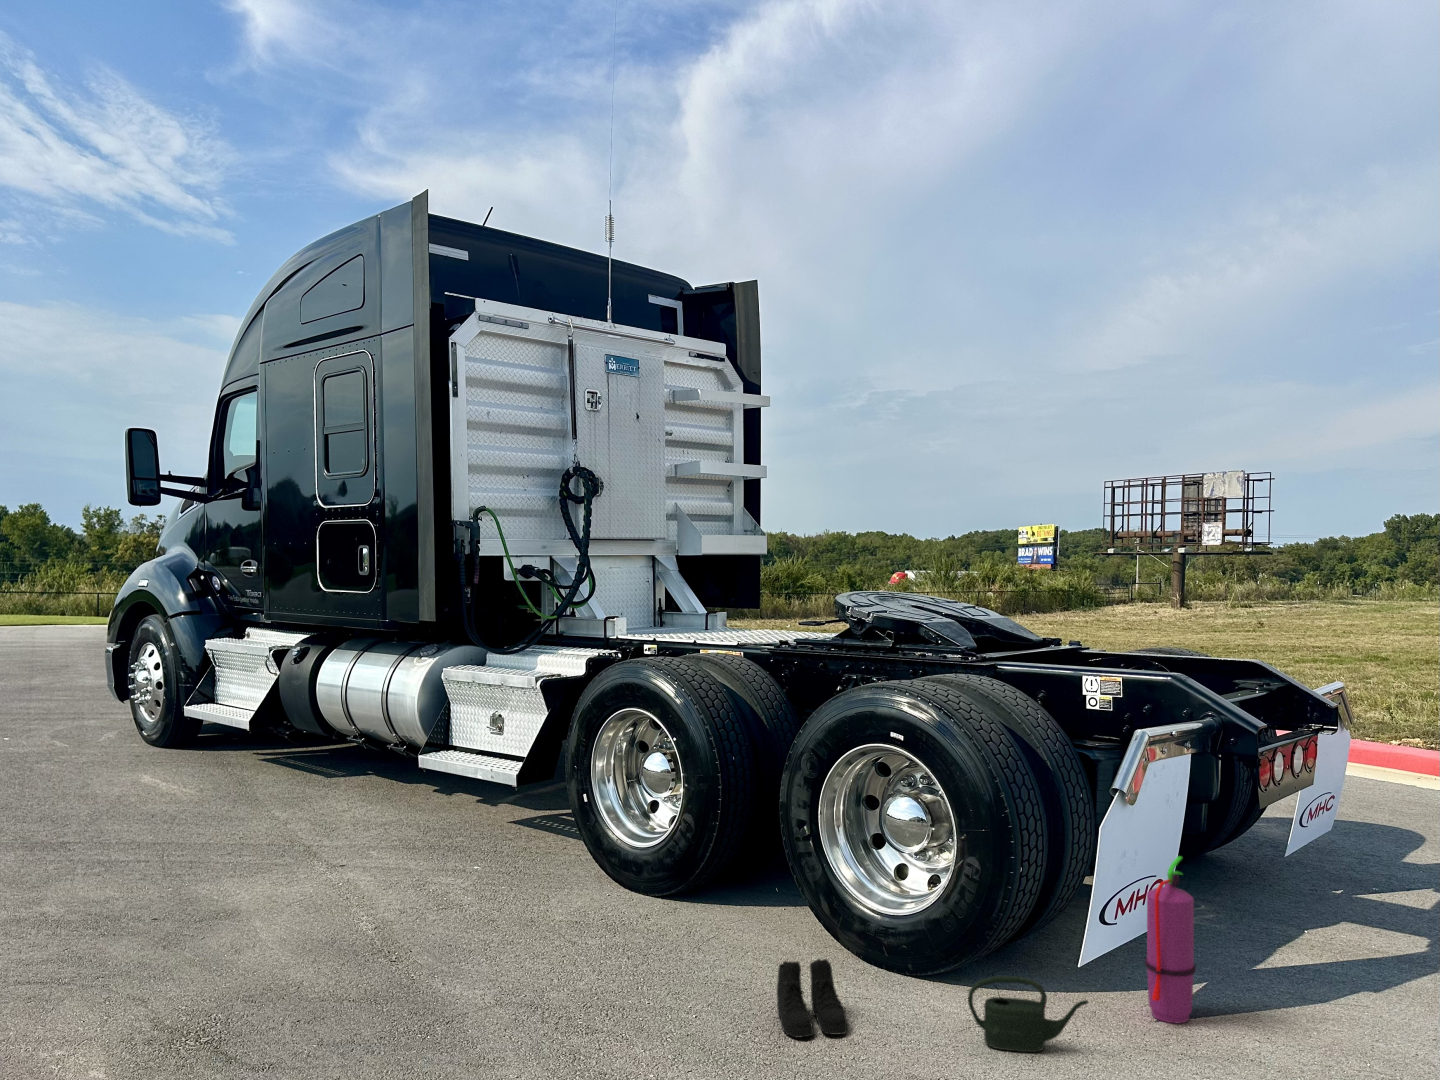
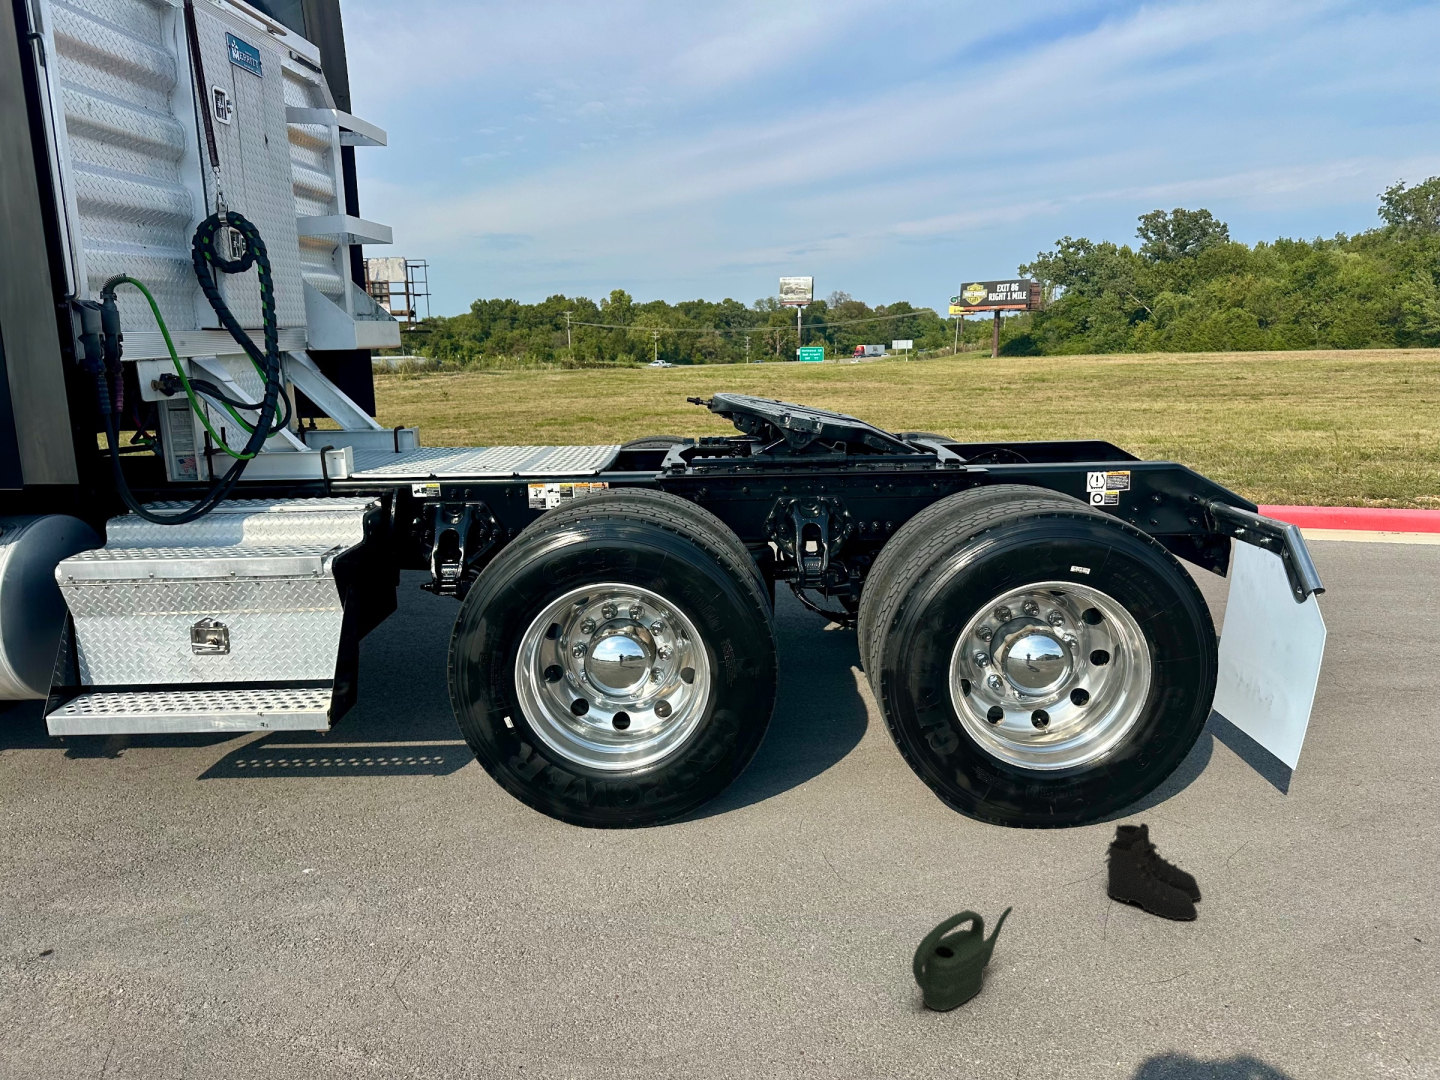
fire extinguisher: present [1145,856,1196,1023] -> none [1225,626,1279,765]
watering can: present [968,976,1088,1052] -> present [912,906,1012,1011]

